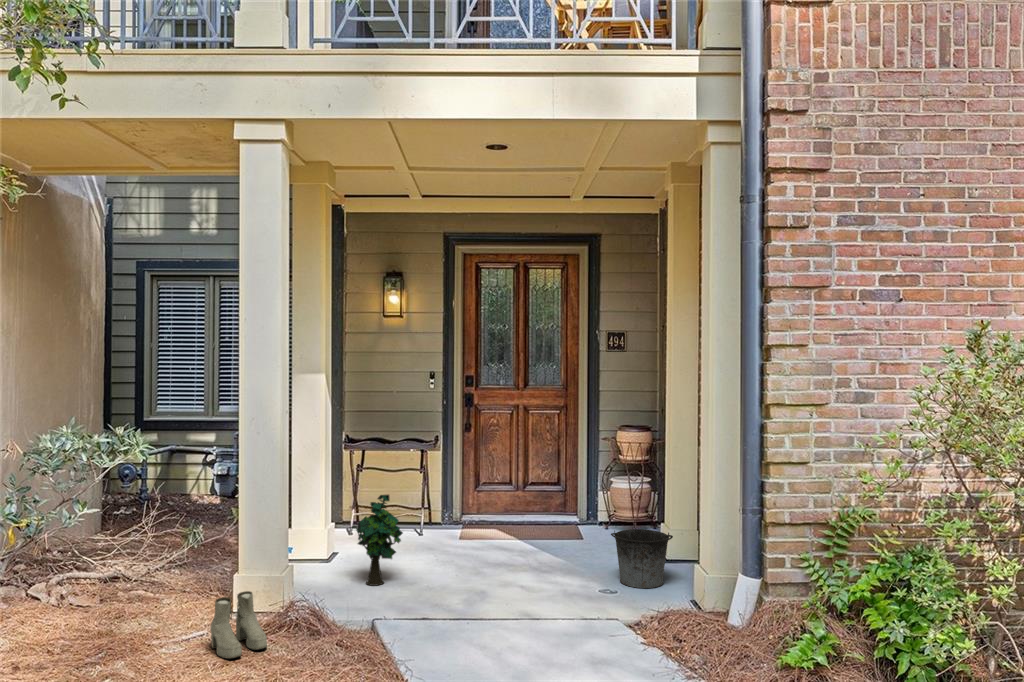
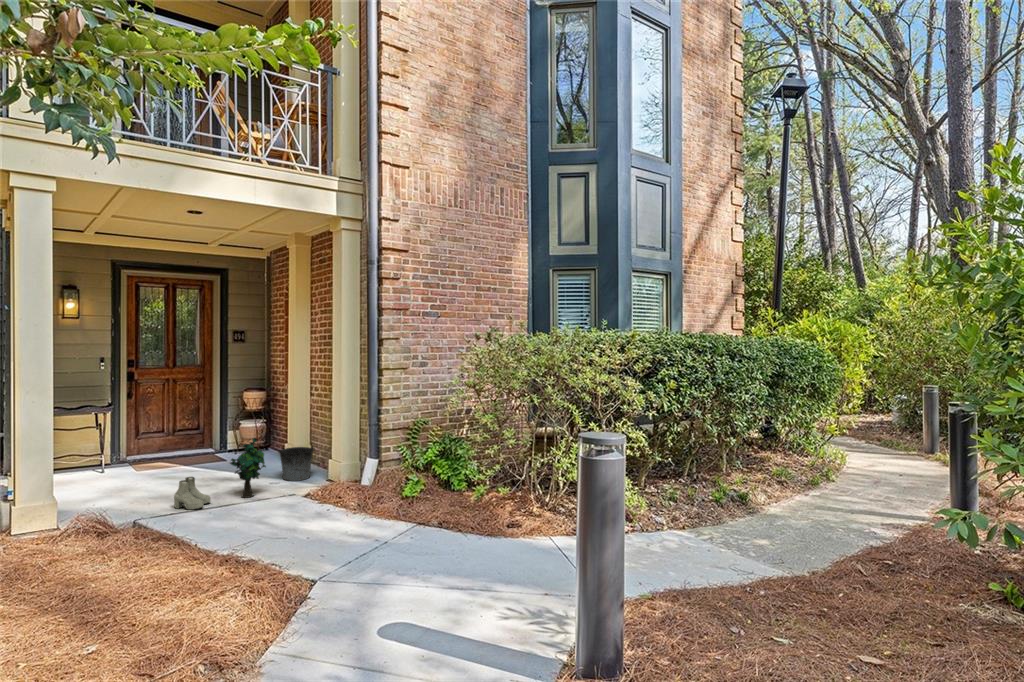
decorative plant: present [350,495,403,586] -> present [230,438,266,498]
boots: present [210,591,267,659] -> present [174,477,211,510]

